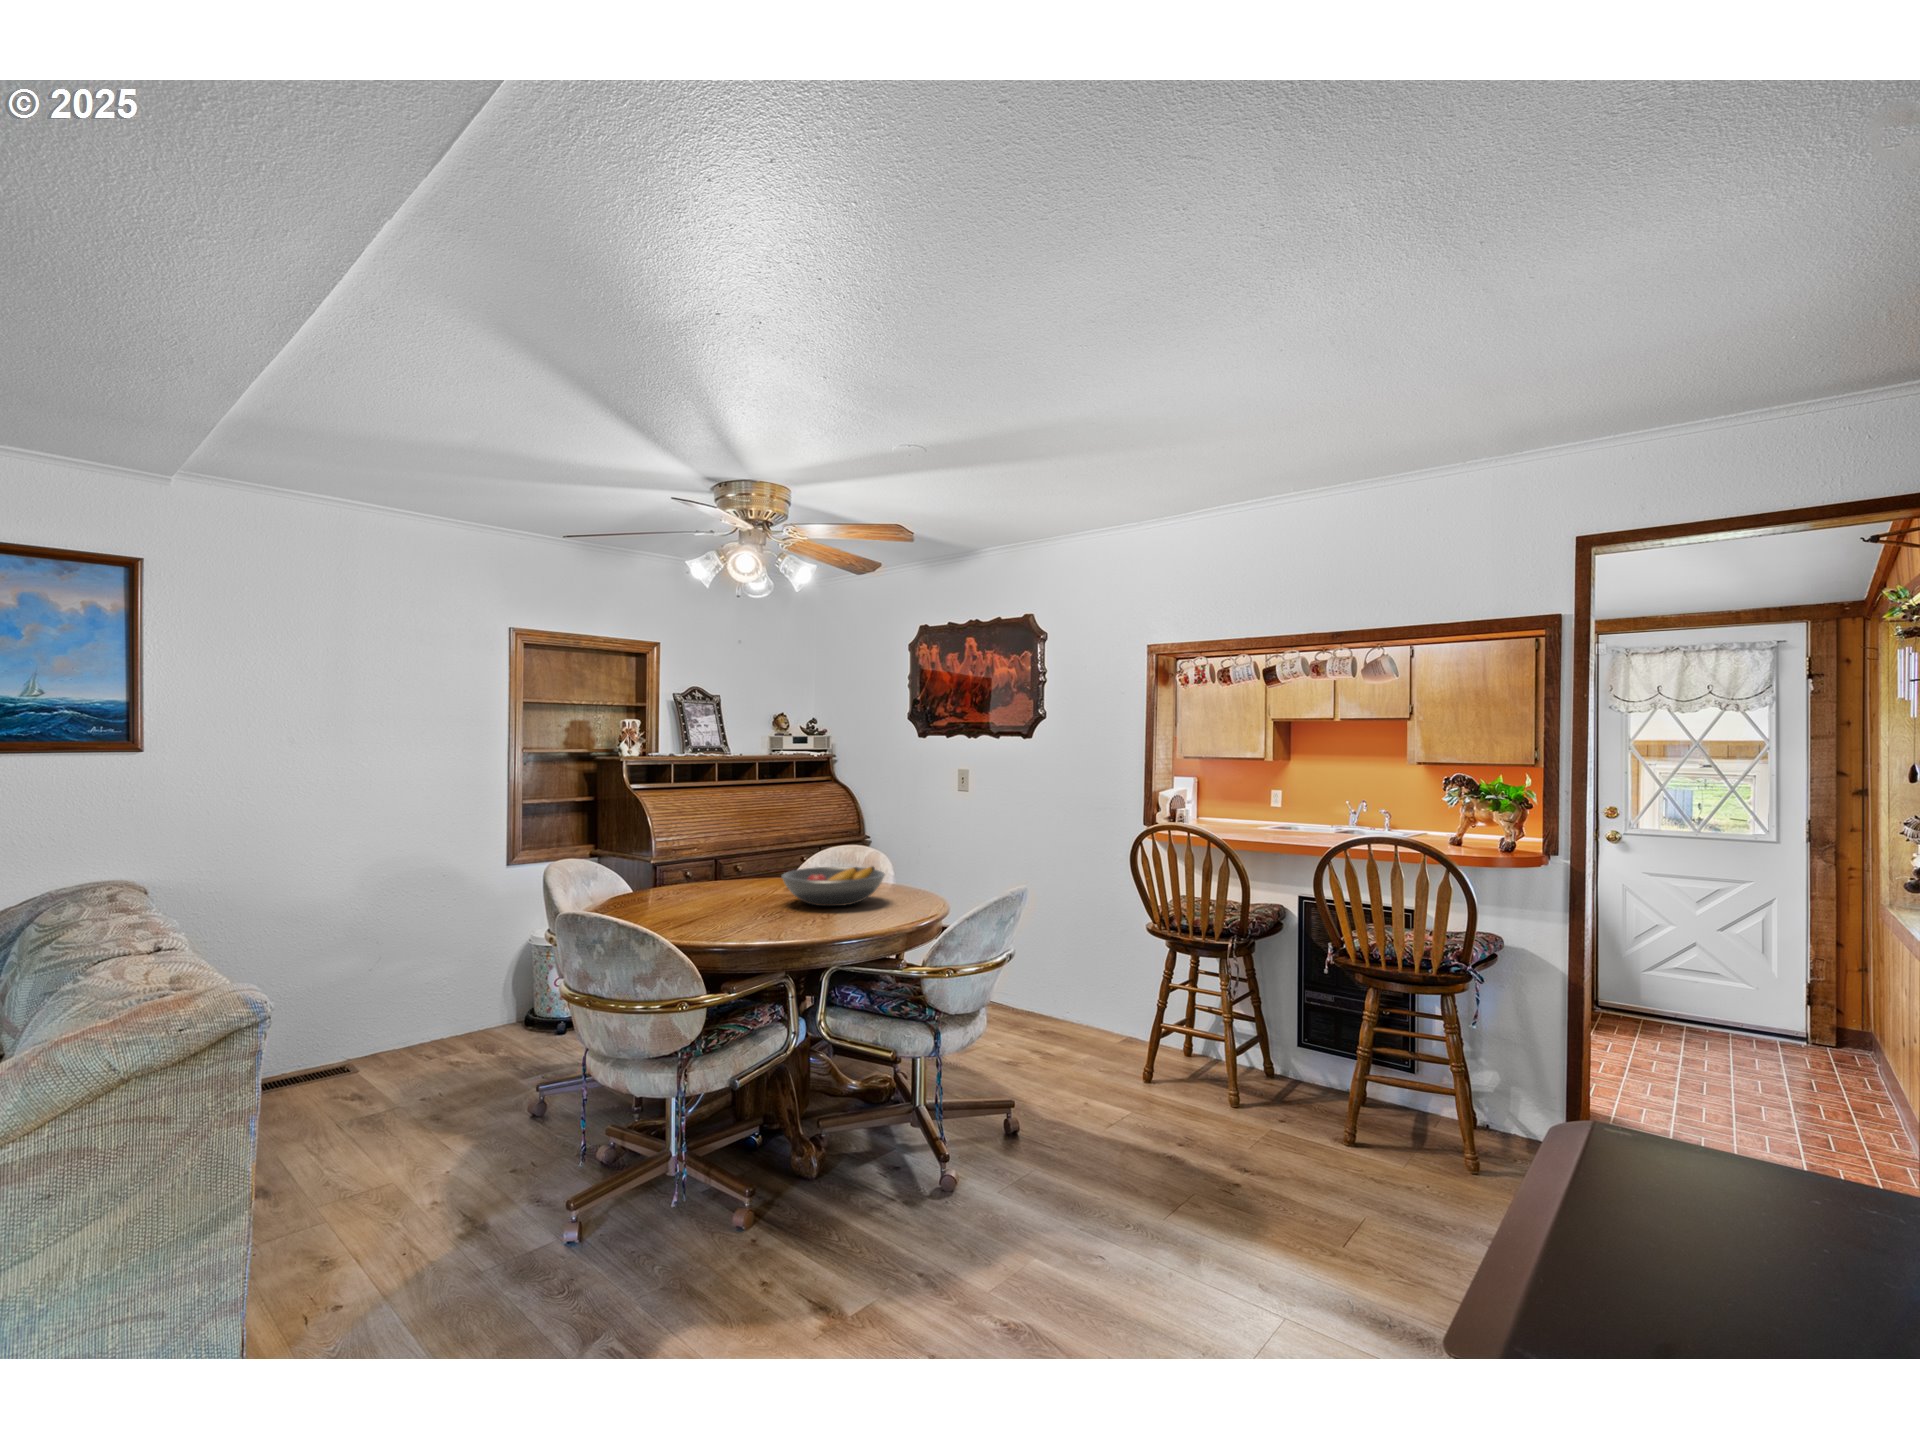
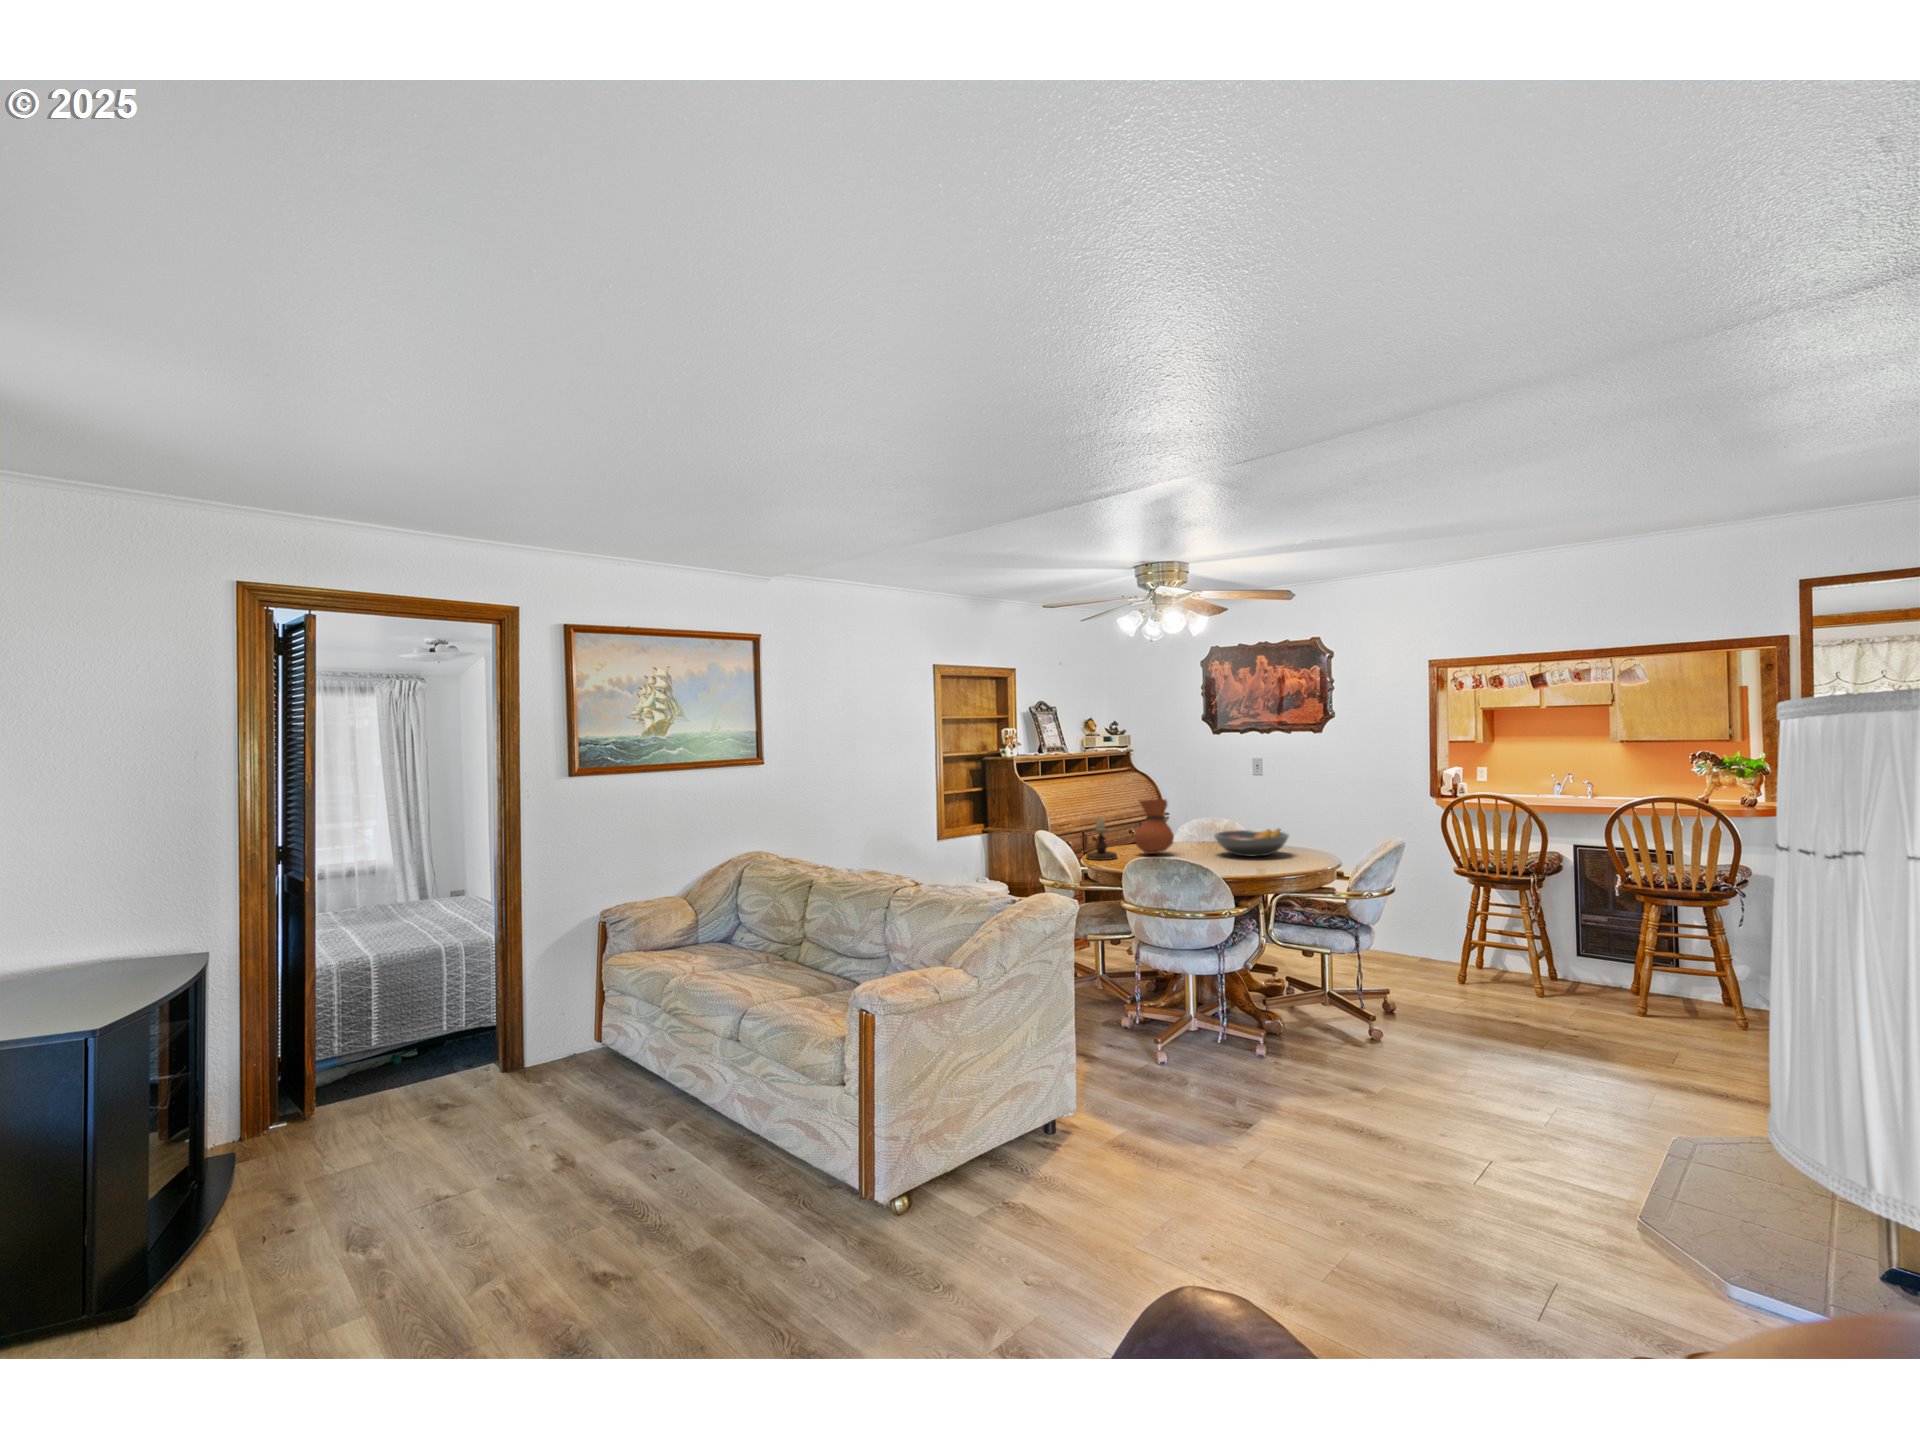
vase: none [679,819,736,898] -> present [1135,799,1174,854]
candlestick: none [600,843,647,906] -> present [1086,817,1117,860]

